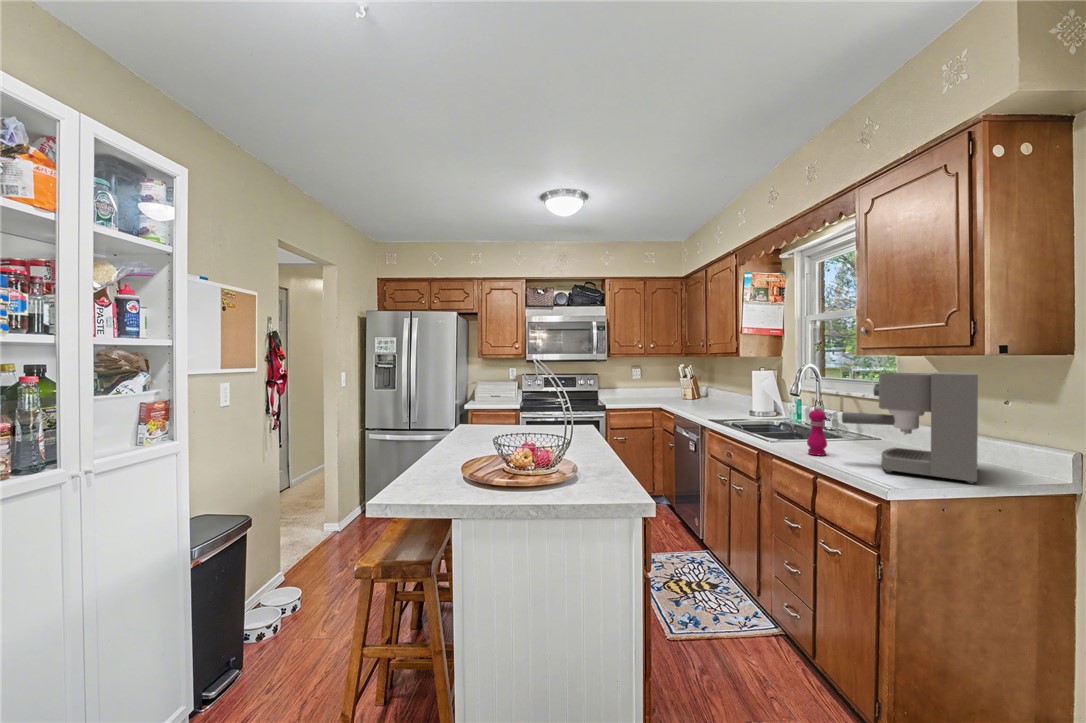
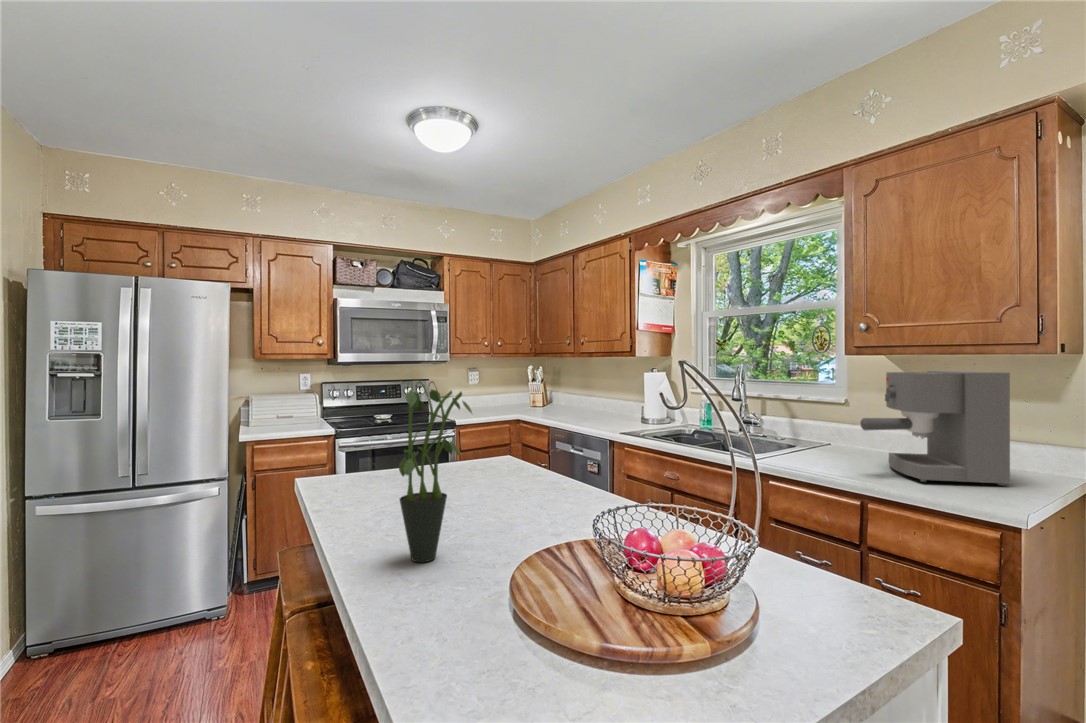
potted plant: none [438,372,477,463] -> present [399,381,472,562]
pepper mill: present [807,406,827,456] -> none [806,412,829,469]

